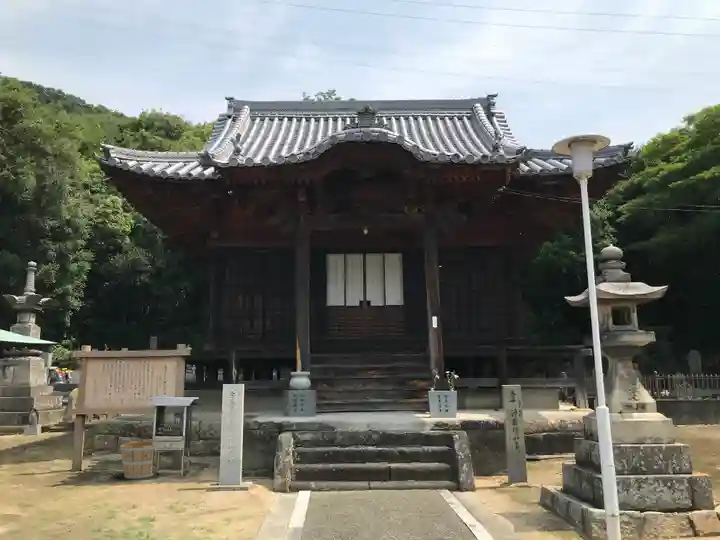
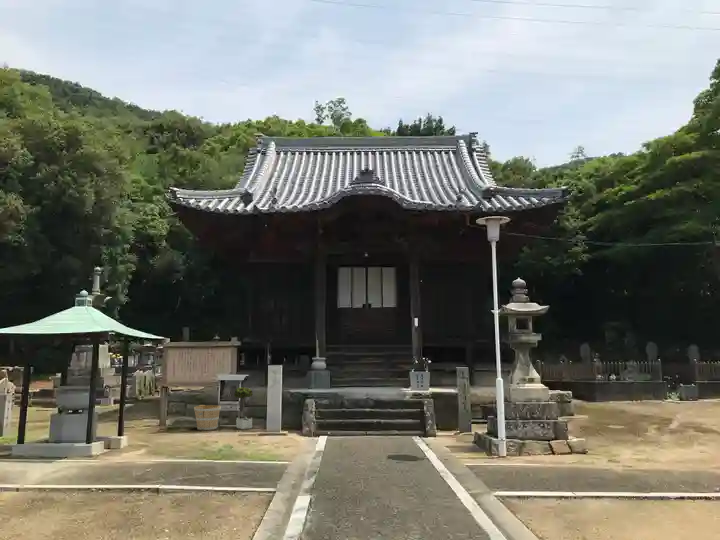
potted tree: none [179,415,206,476] -> present [234,387,253,429]

